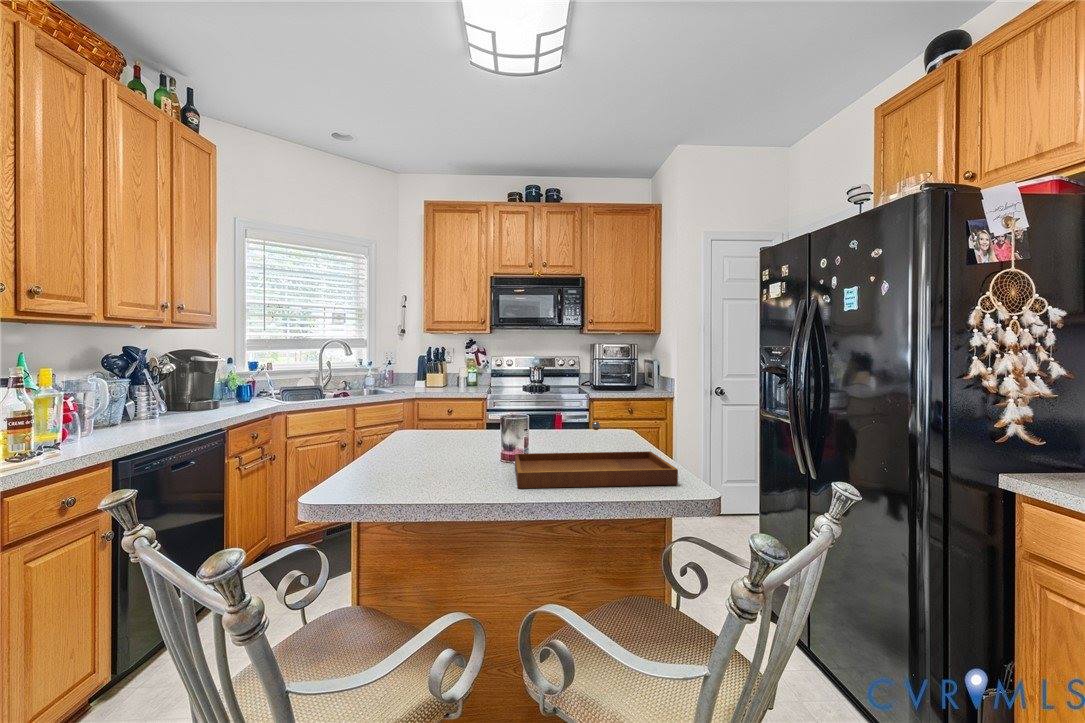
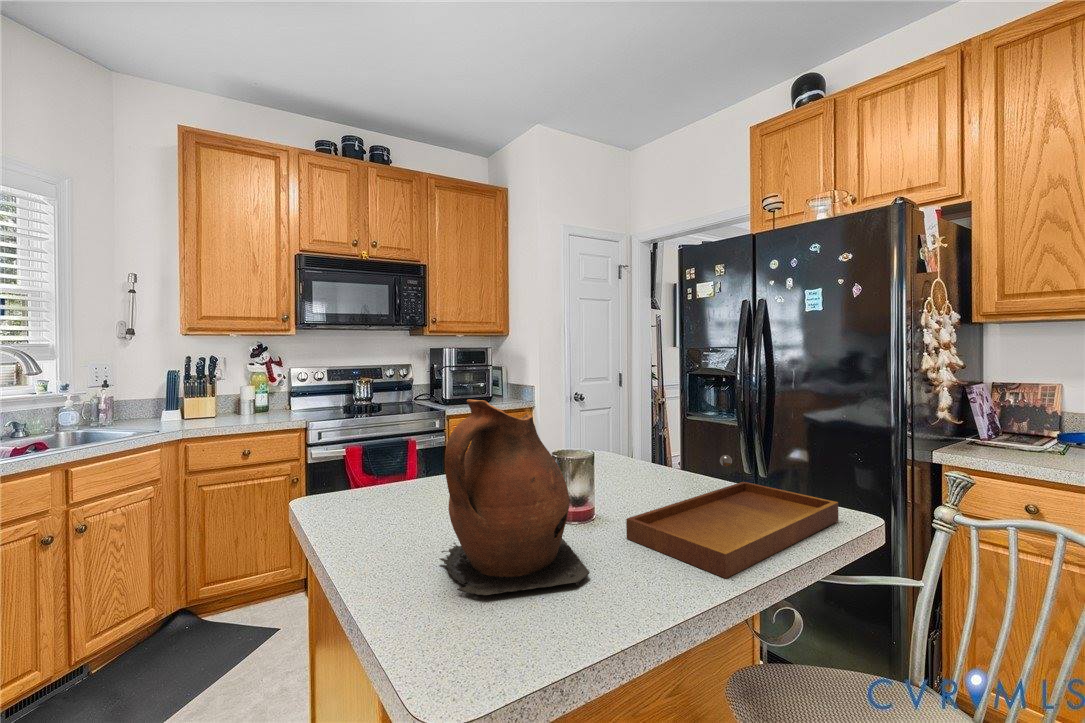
ceramic pitcher: none [387,368,482,475] -> present [440,399,590,595]

